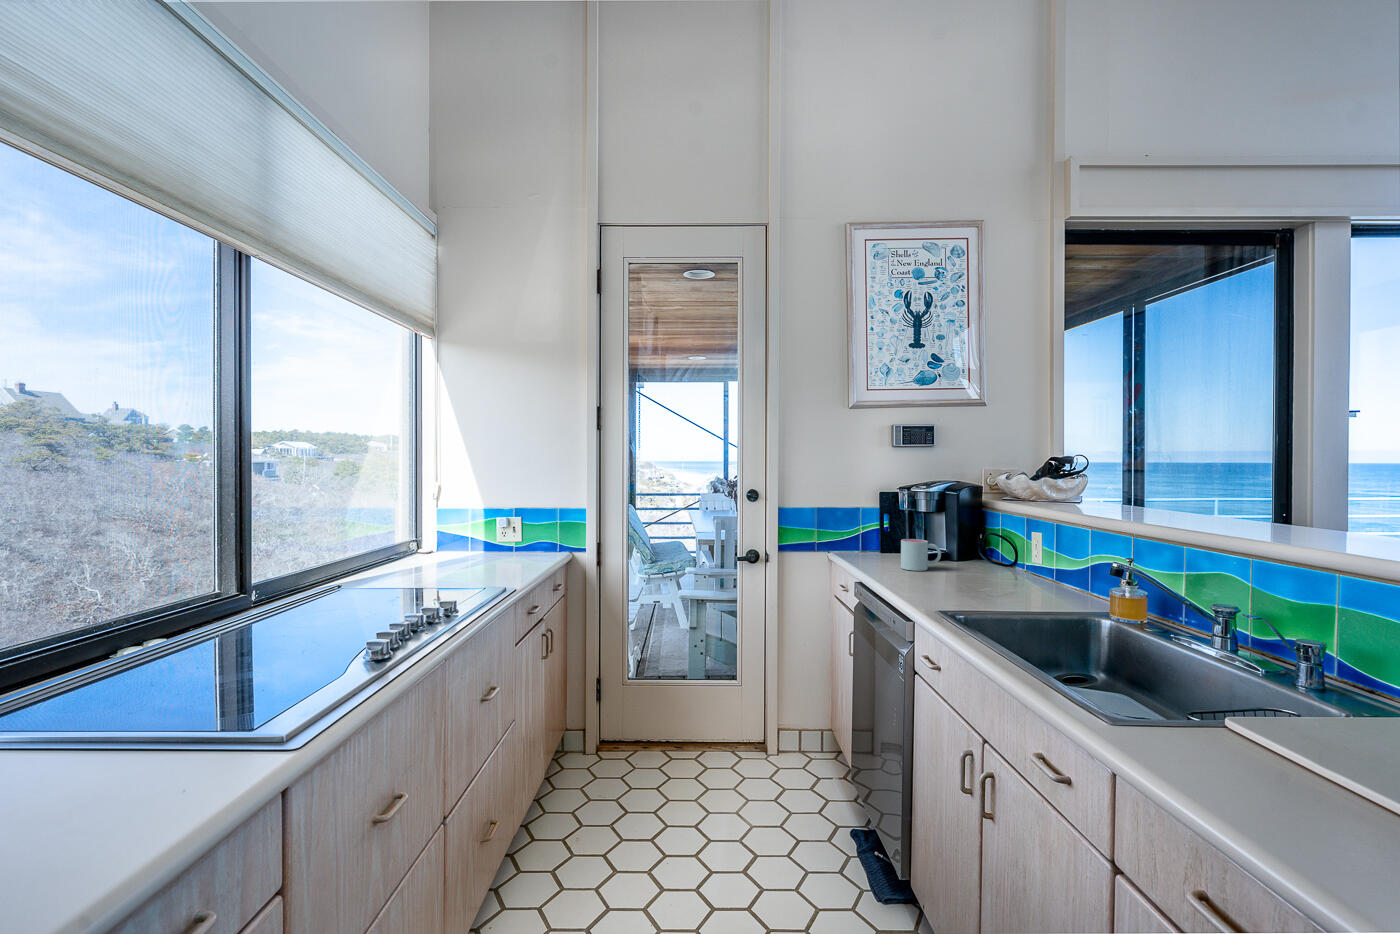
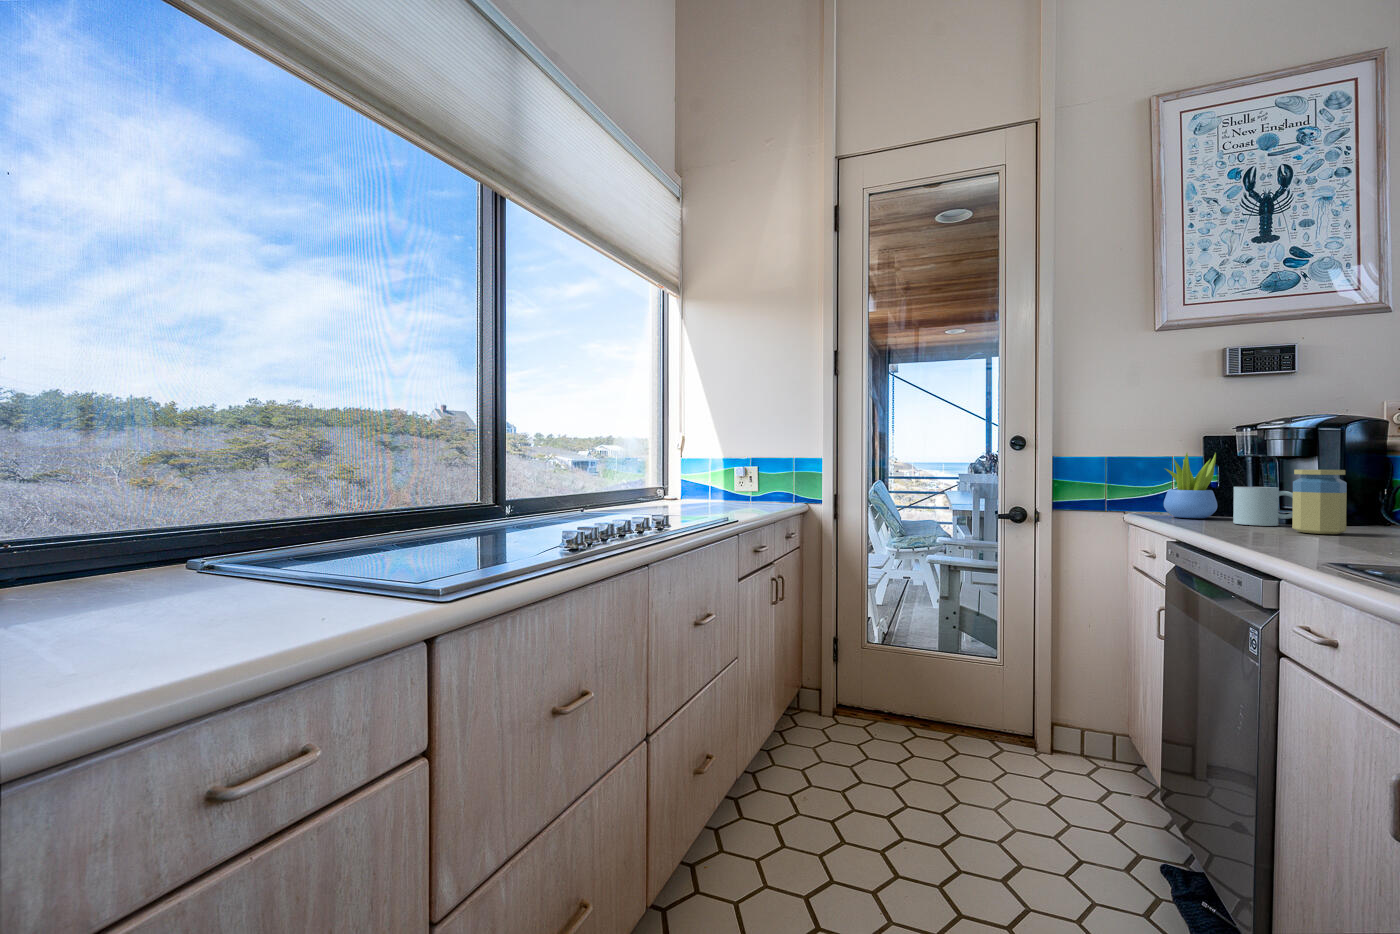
succulent plant: none [856,510,890,561] -> present [1164,453,1217,518]
jar: none [937,533,968,582] -> present [1292,470,1347,534]

